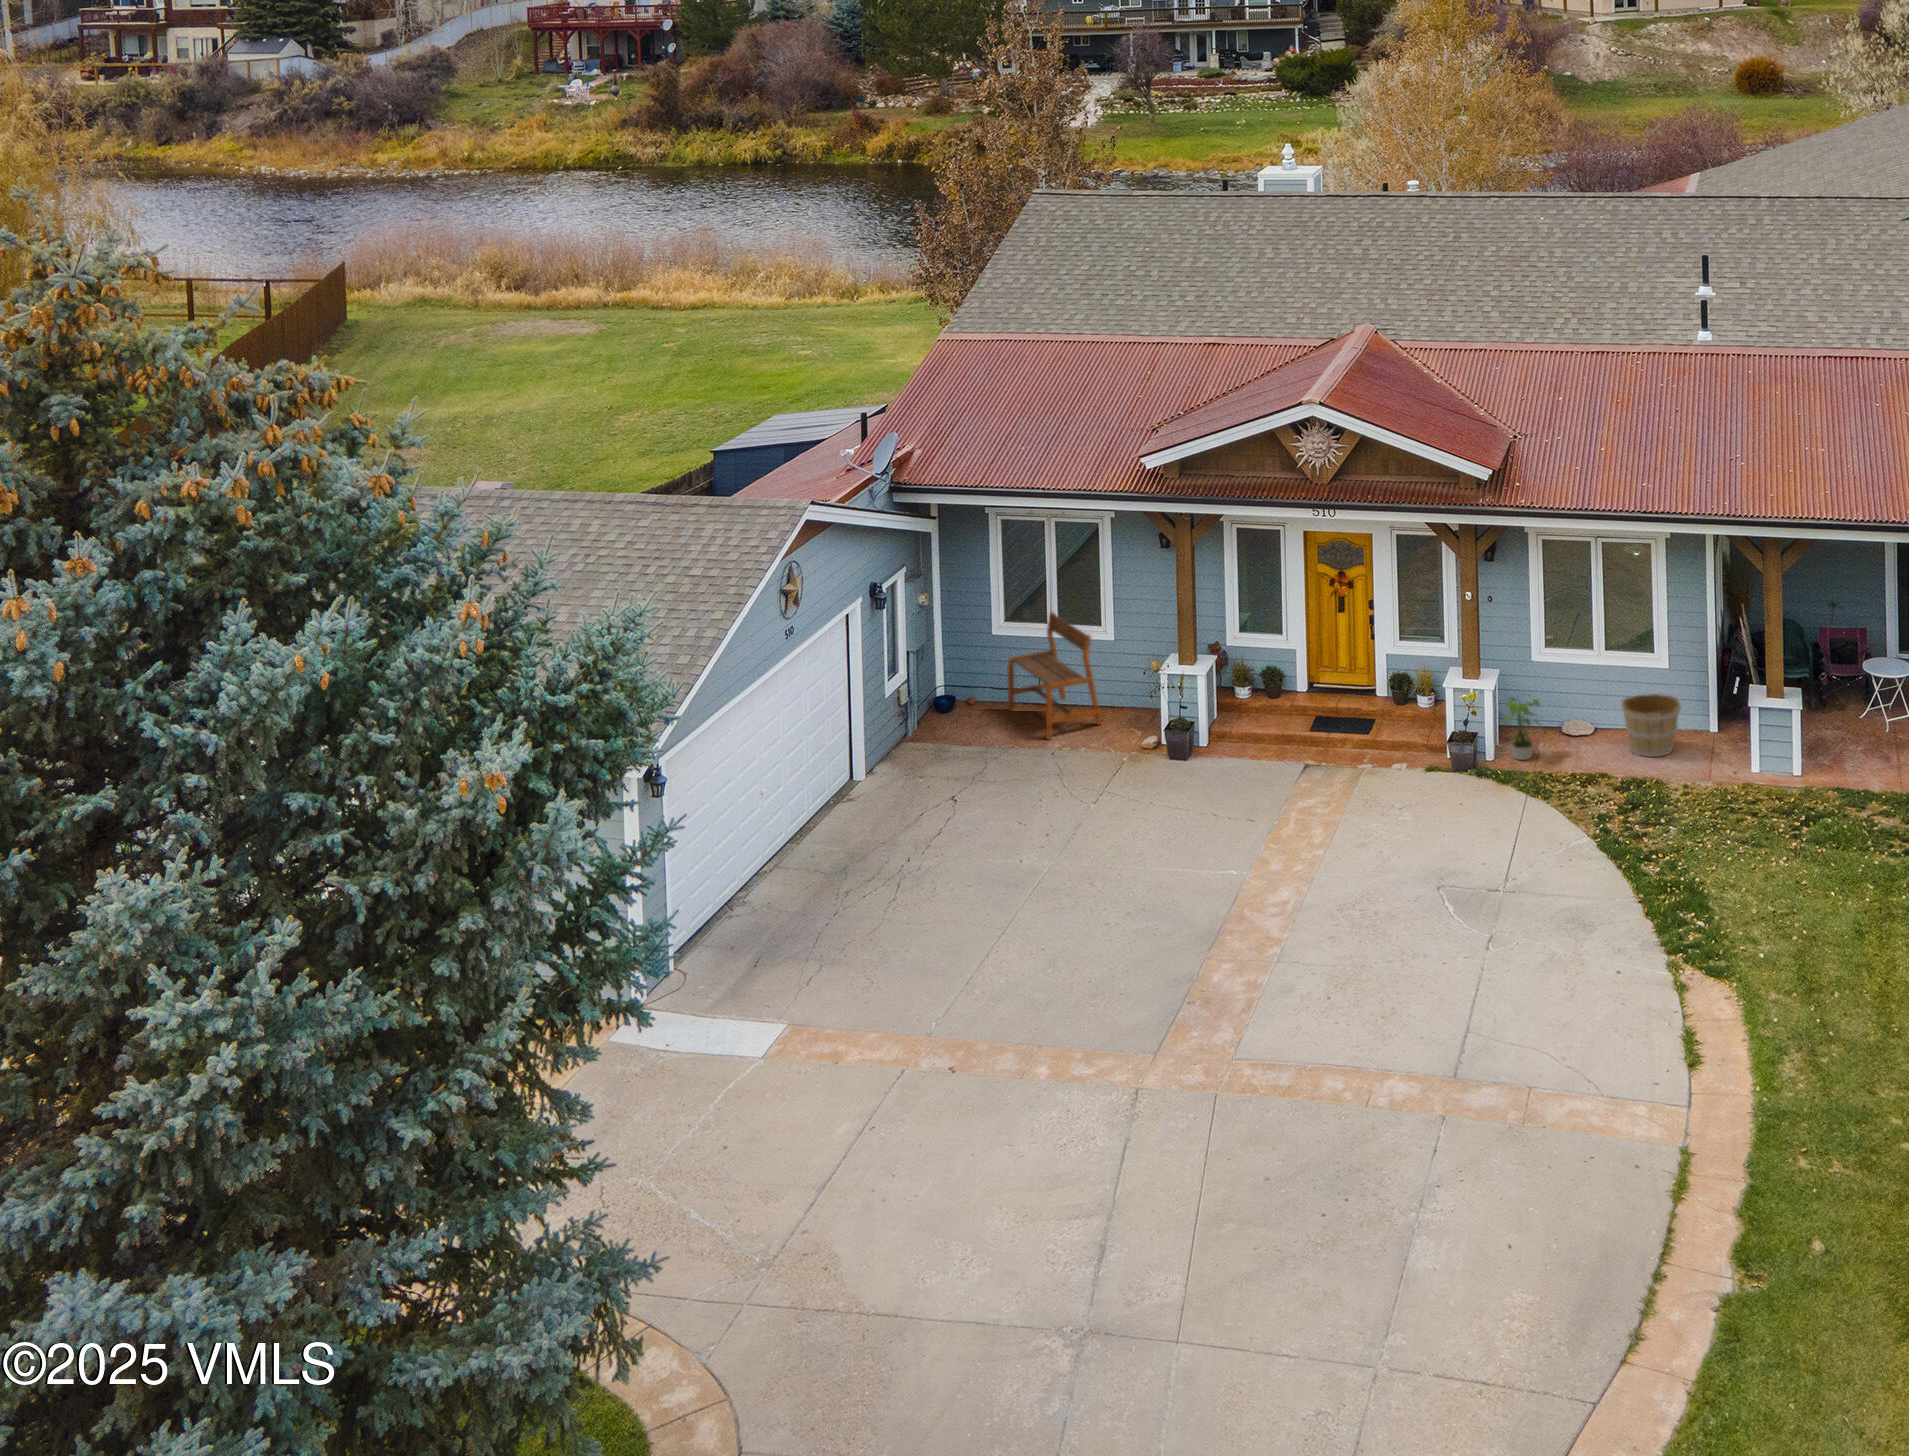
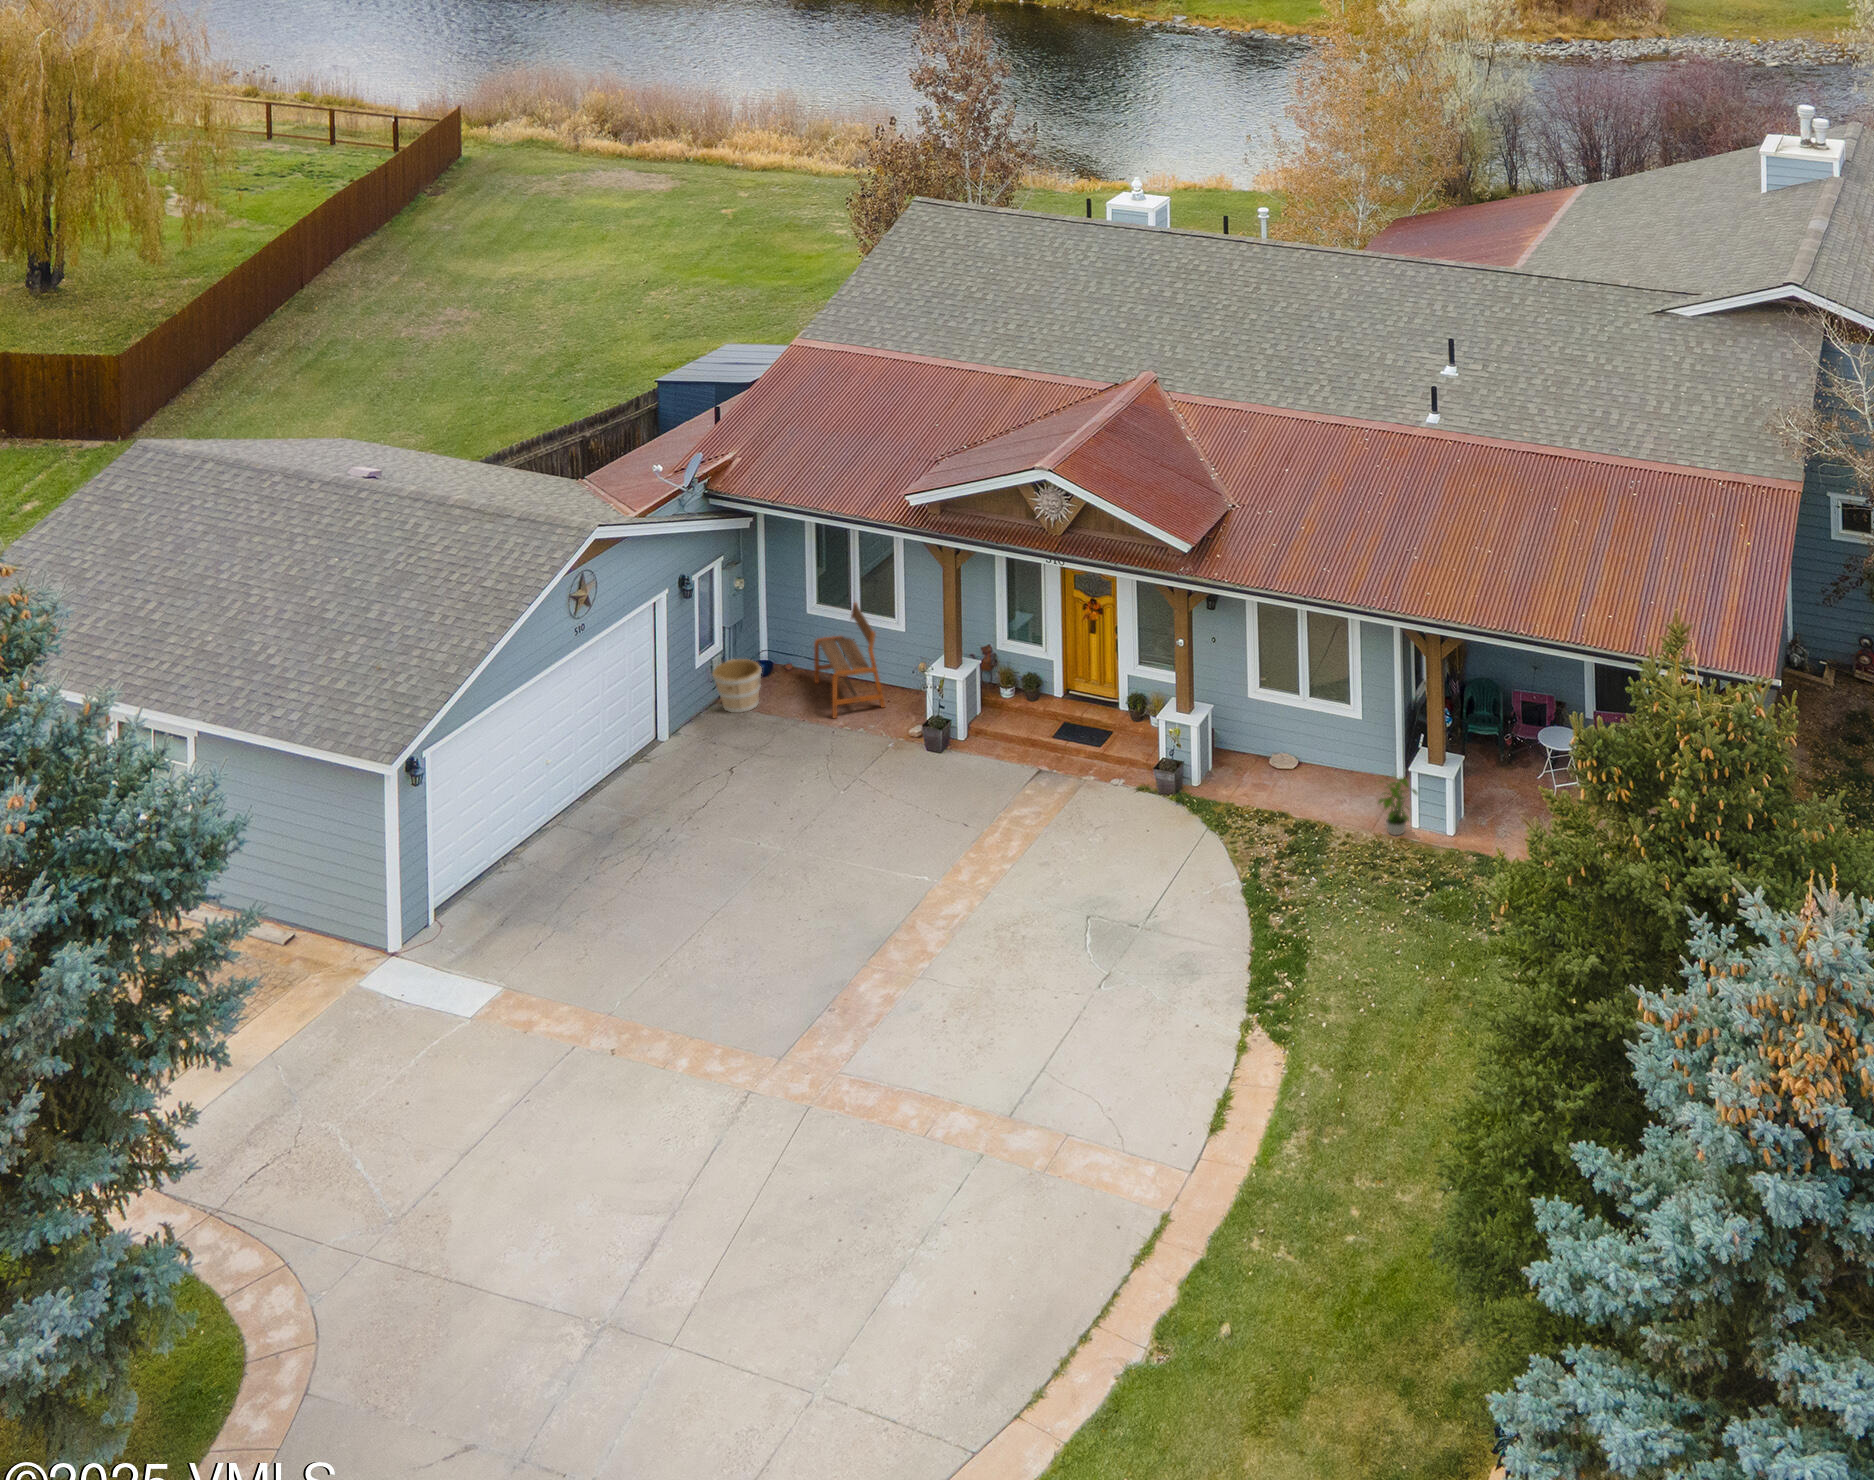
wooden bucket: present [1621,694,1681,757] -> present [712,659,762,713]
potted plant: present [1502,697,1540,760] -> present [1378,777,1417,835]

